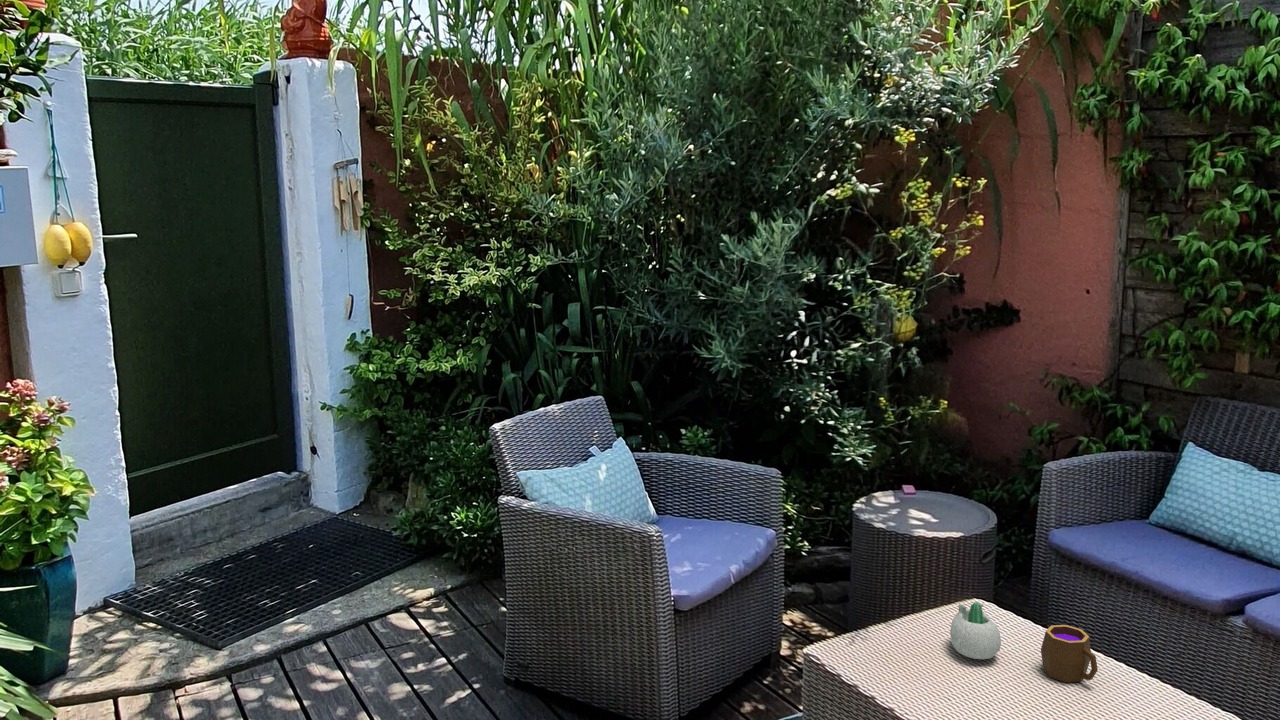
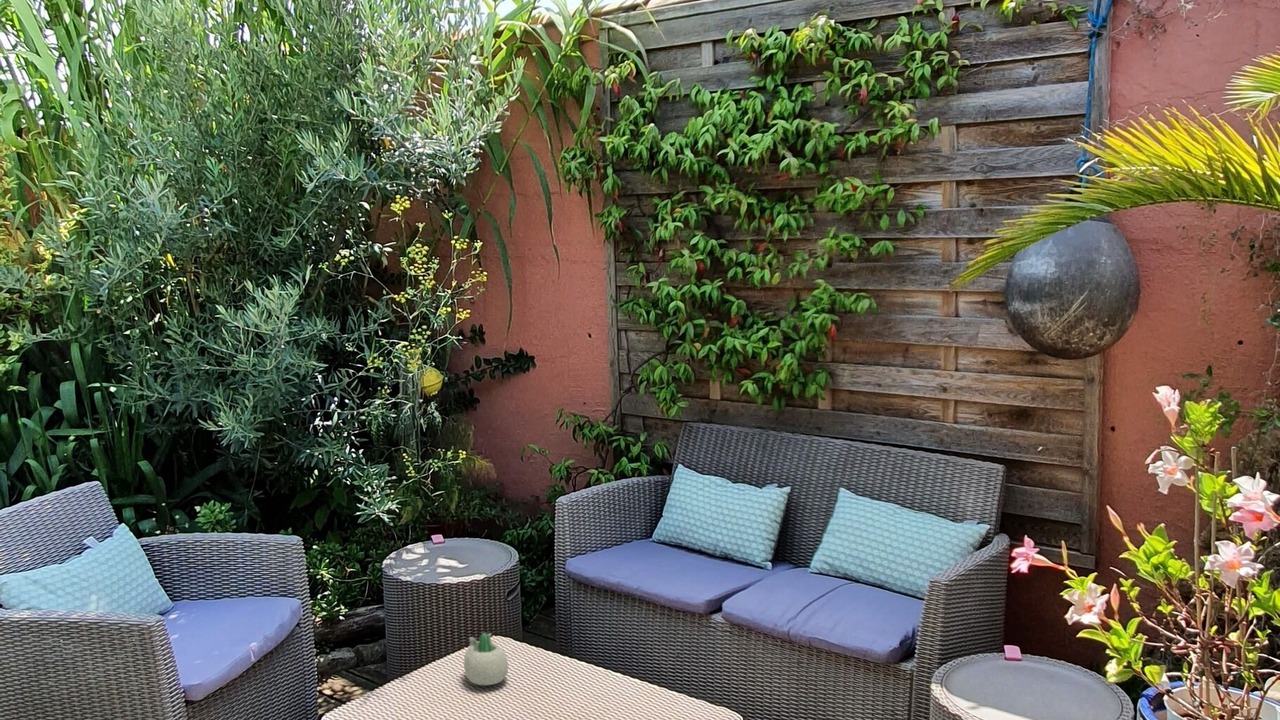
mug: present [1041,625,1098,682] -> none [542,639,588,690]

